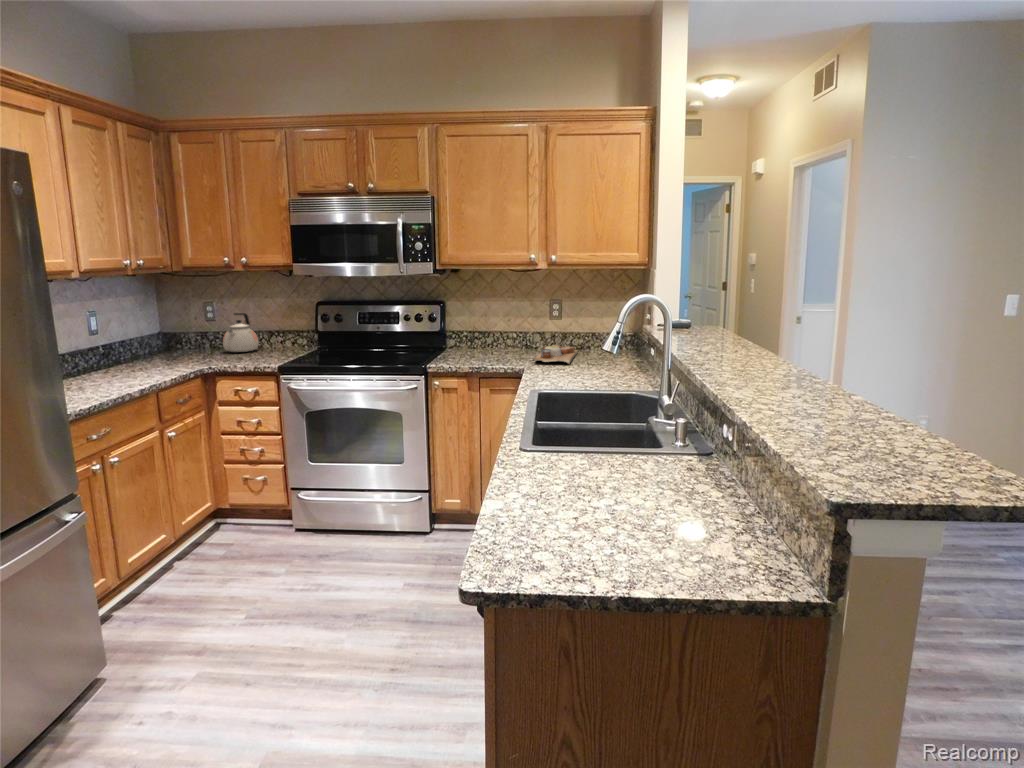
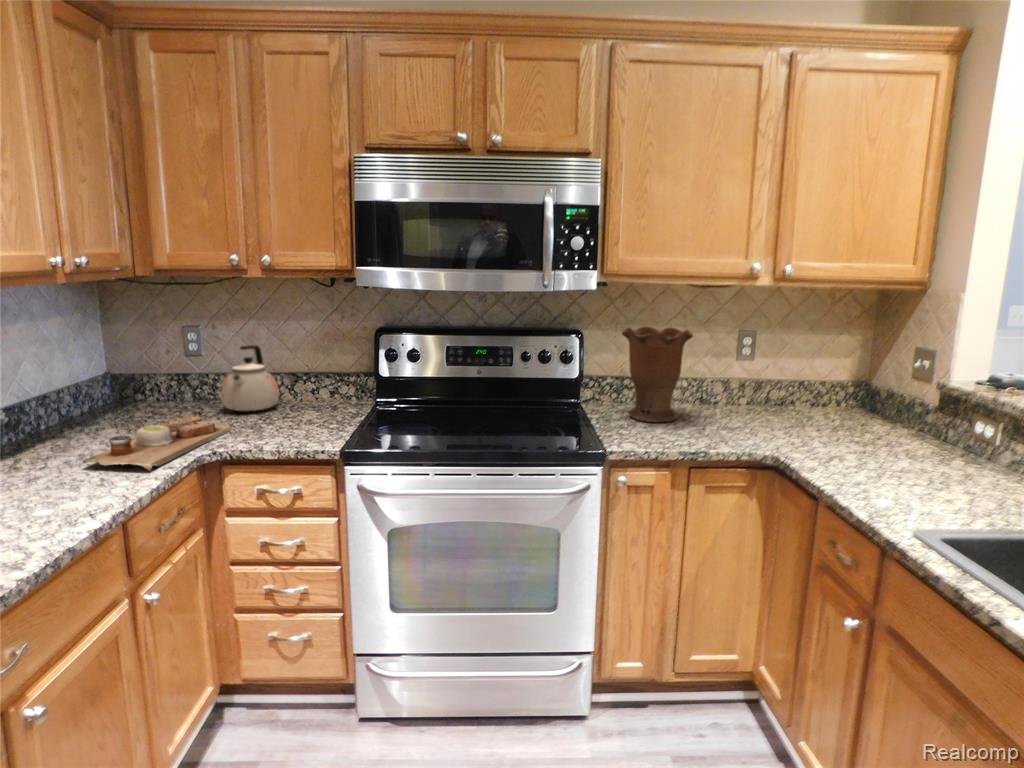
vase: none [457,297,500,356] -> present [622,327,693,422]
cutting board: present [533,345,577,364] -> present [83,415,231,471]

